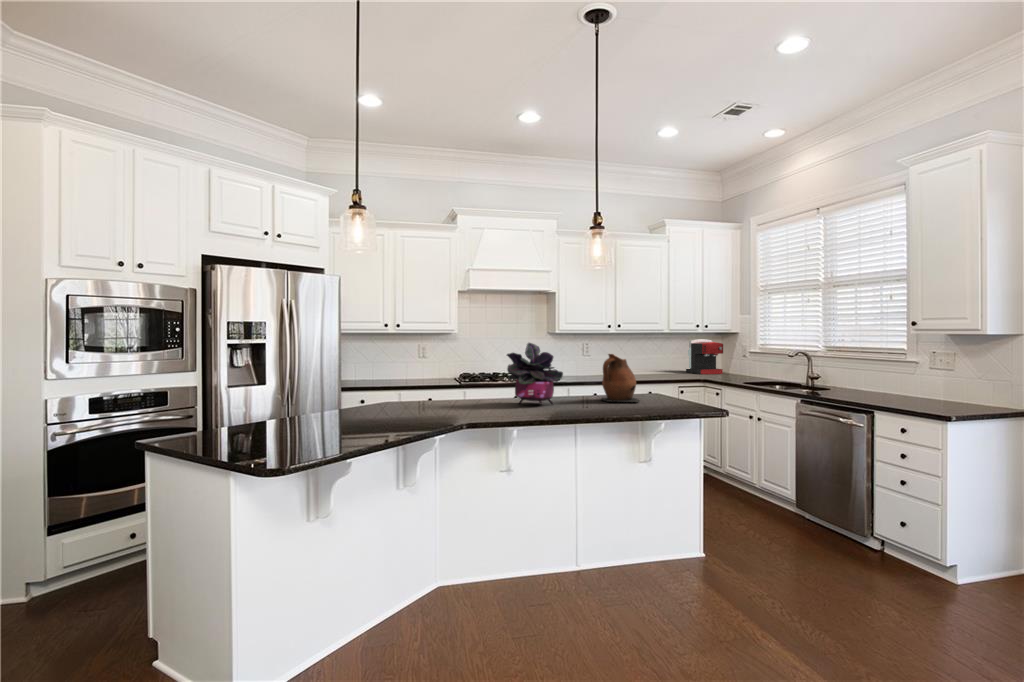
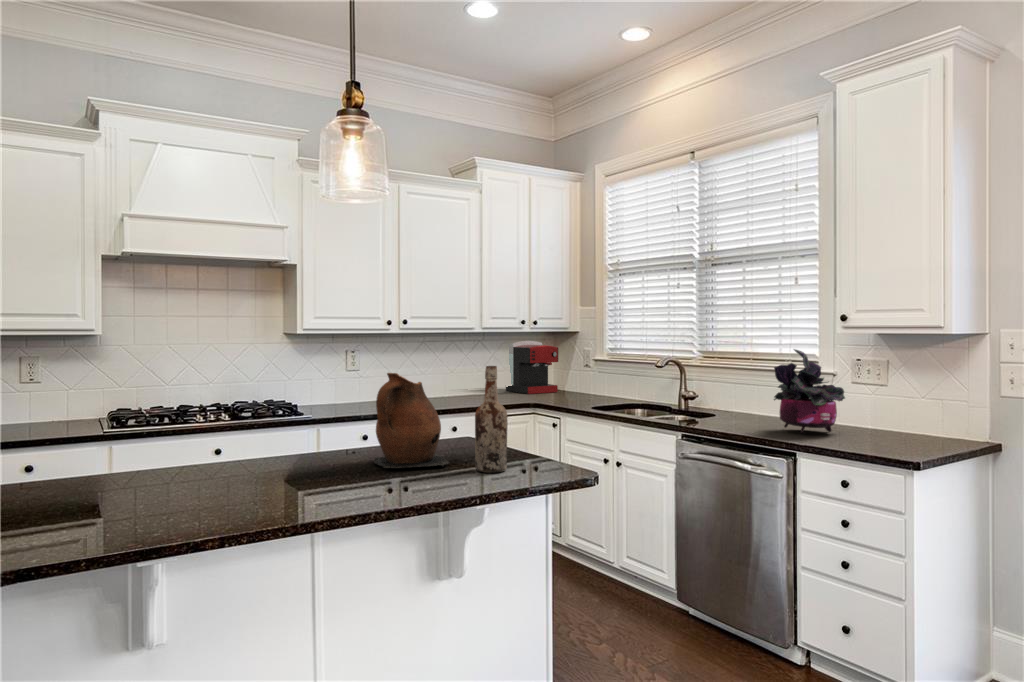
potted plant: present [507,343,563,404] -> present [774,349,845,433]
wine bottle: none [654,351,671,406] -> present [475,366,508,473]

